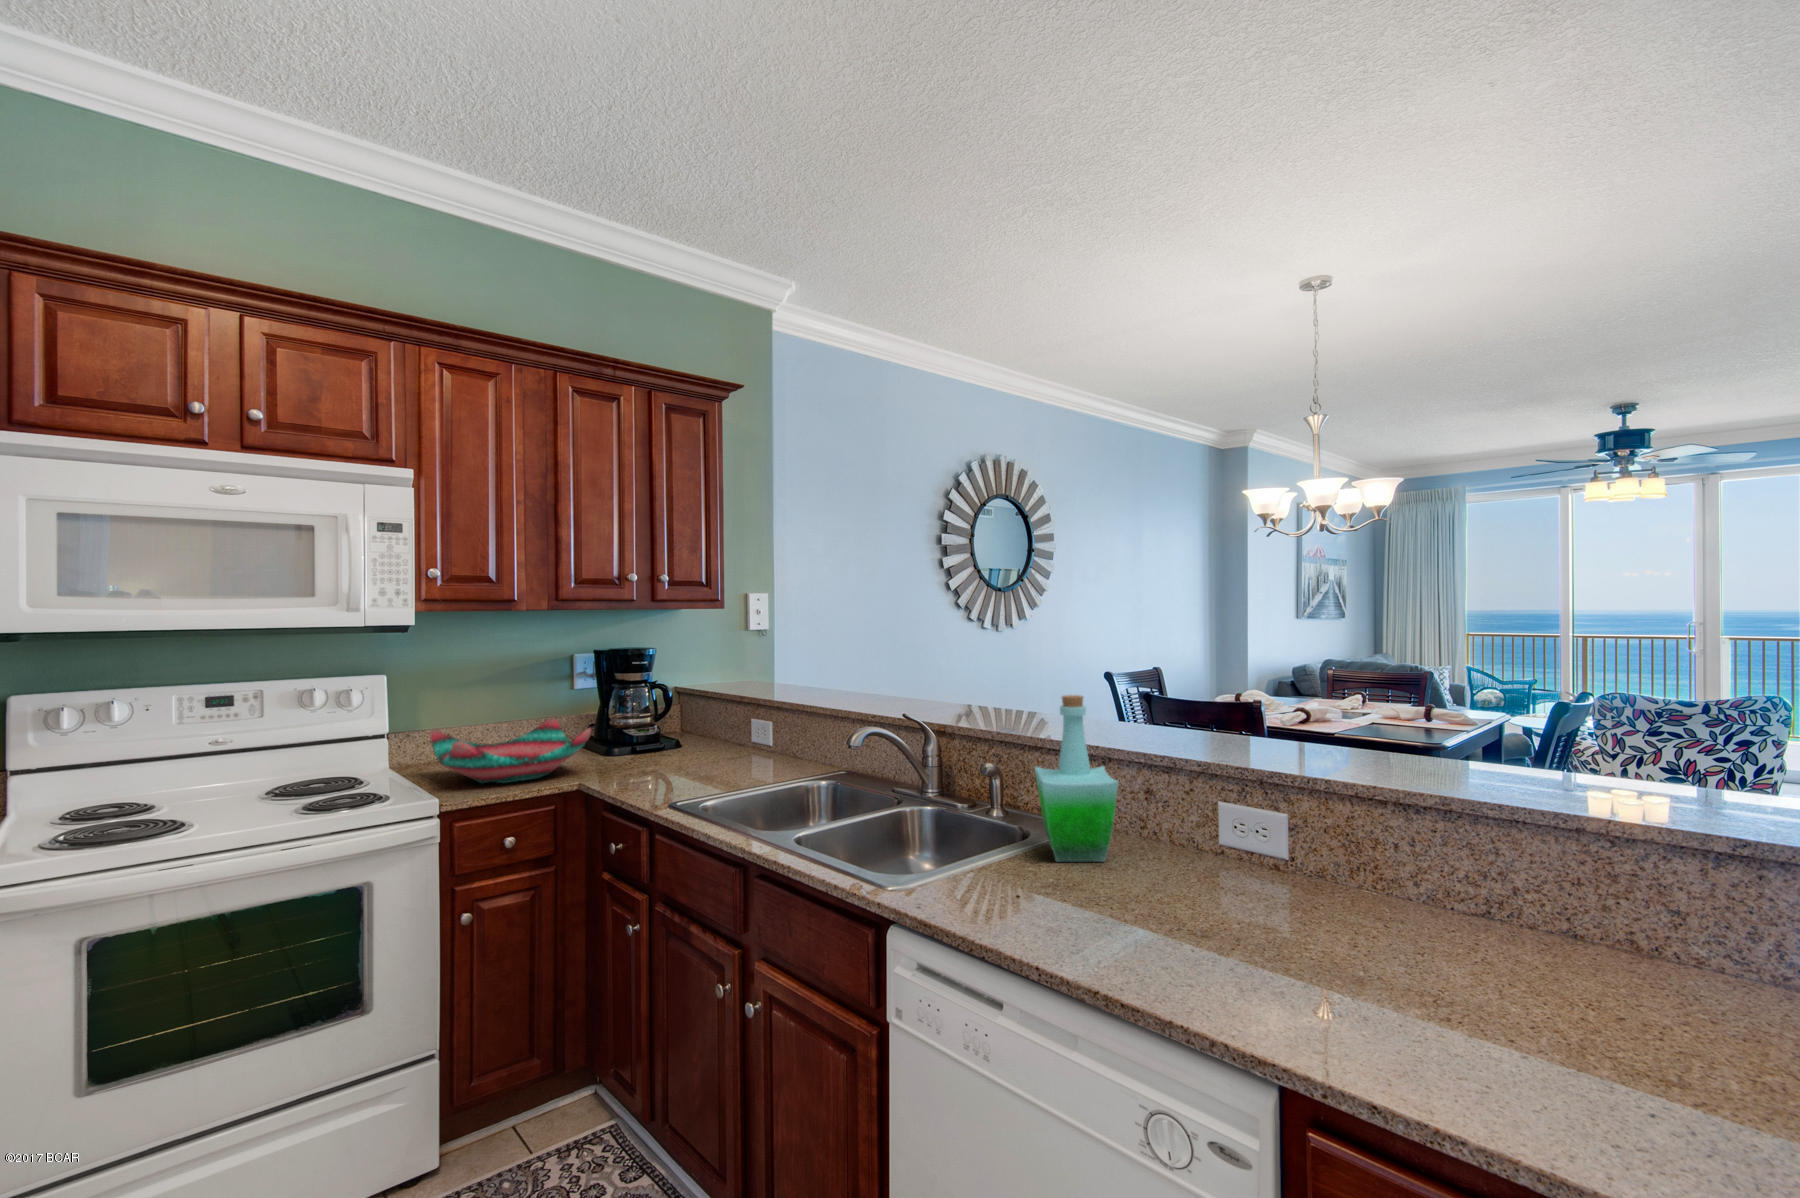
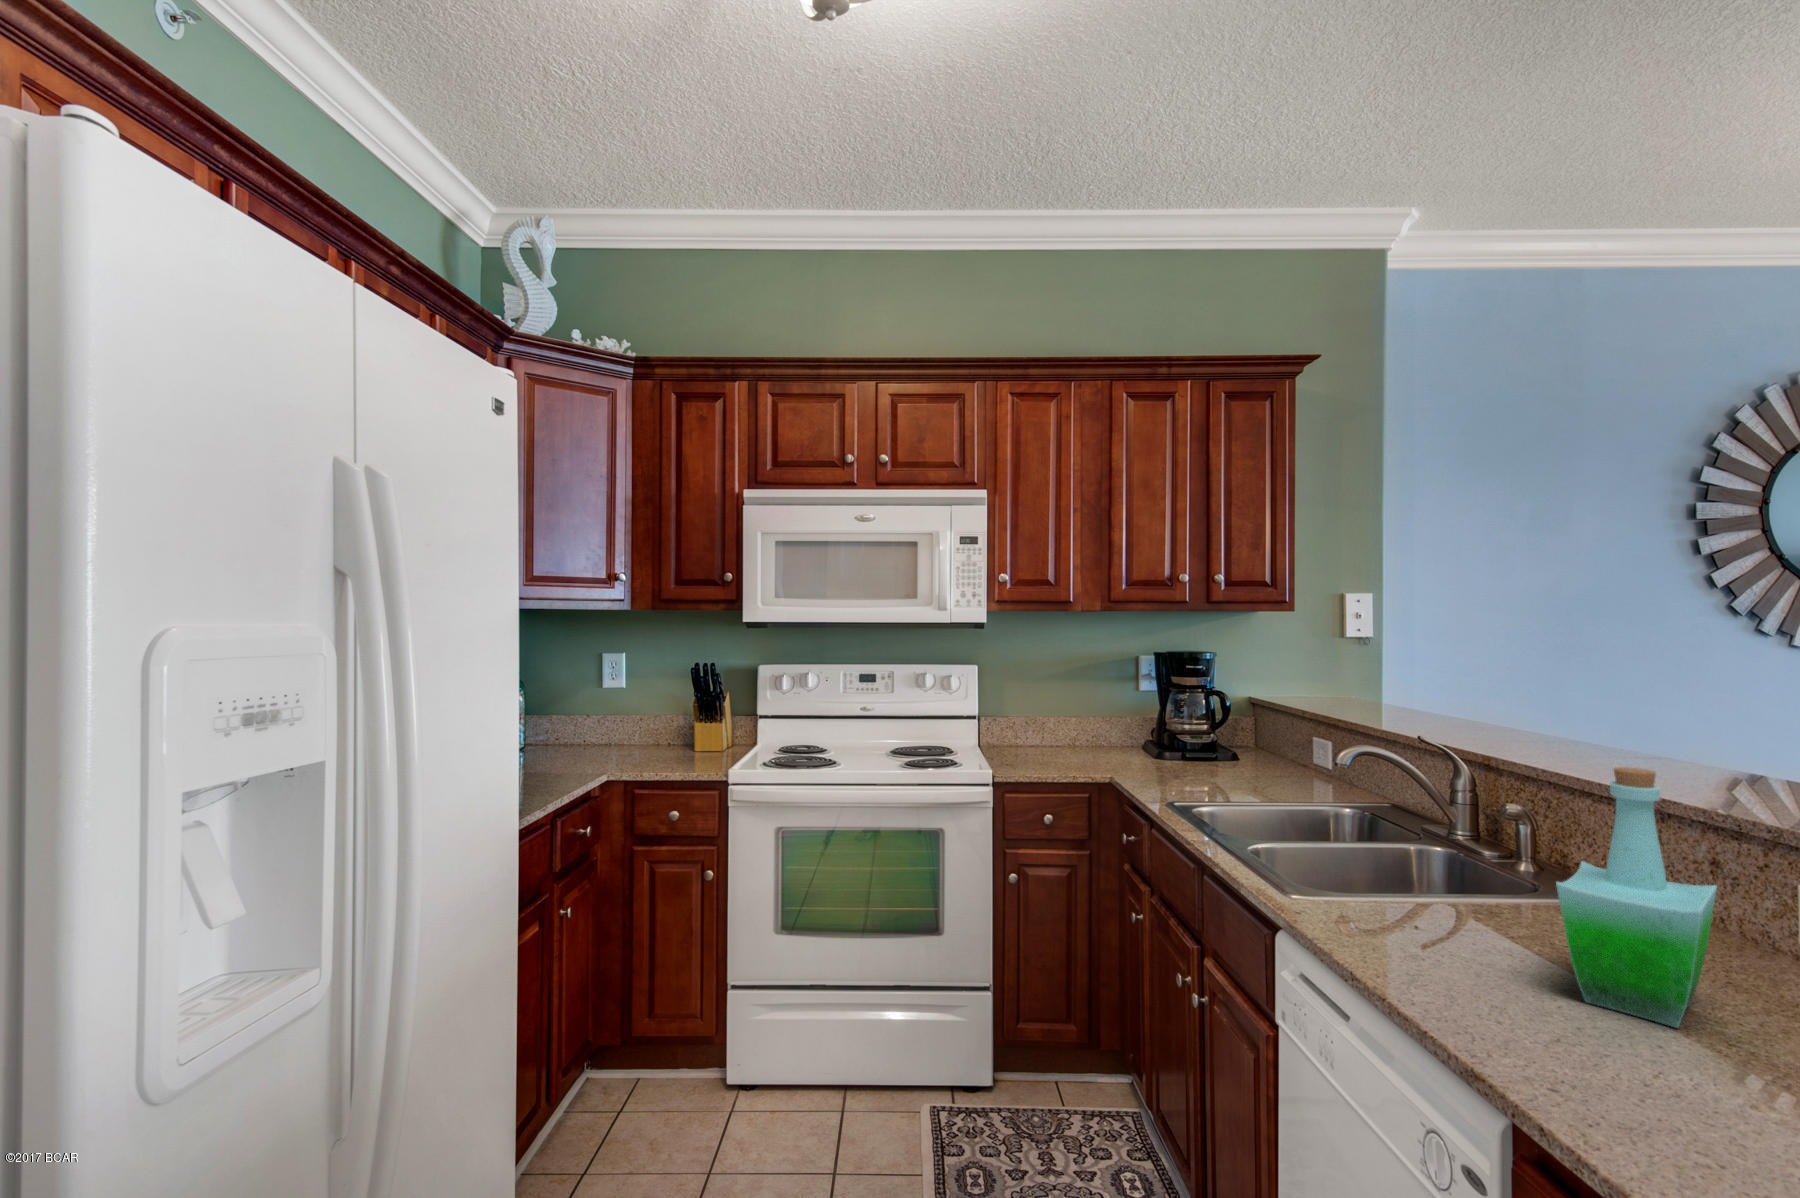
decorative bowl: present [431,718,591,783] -> none [1009,710,1131,766]

